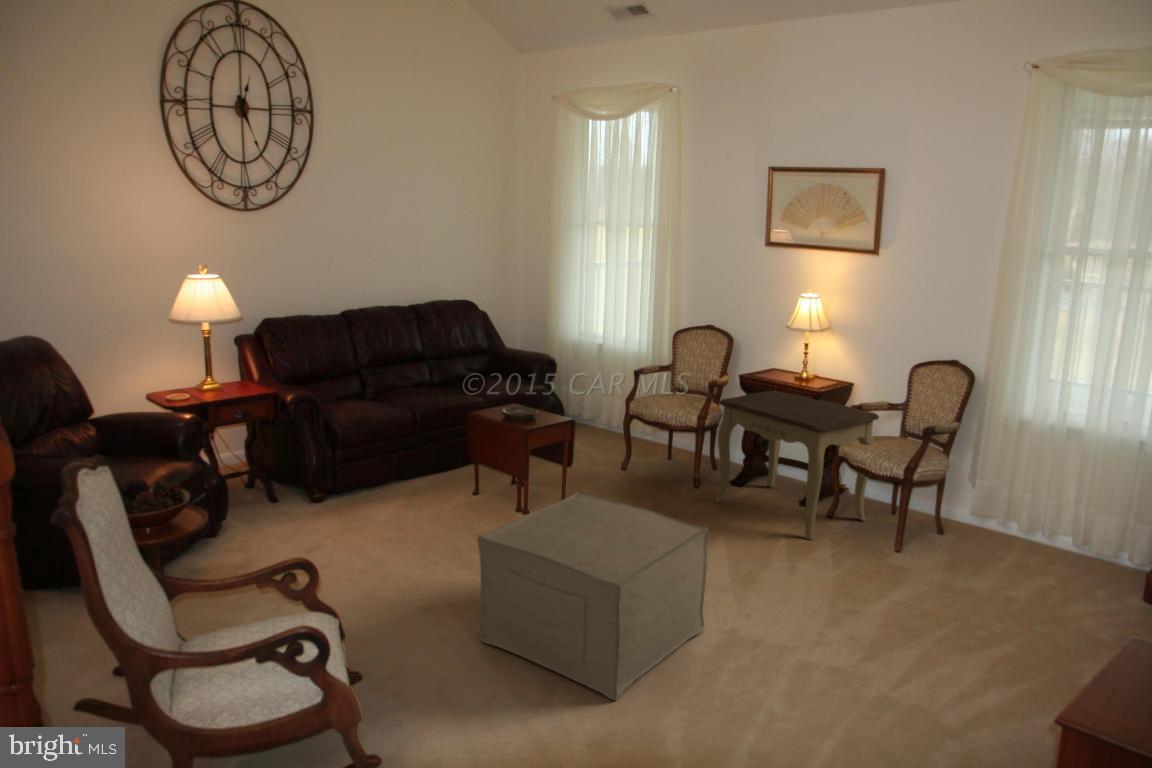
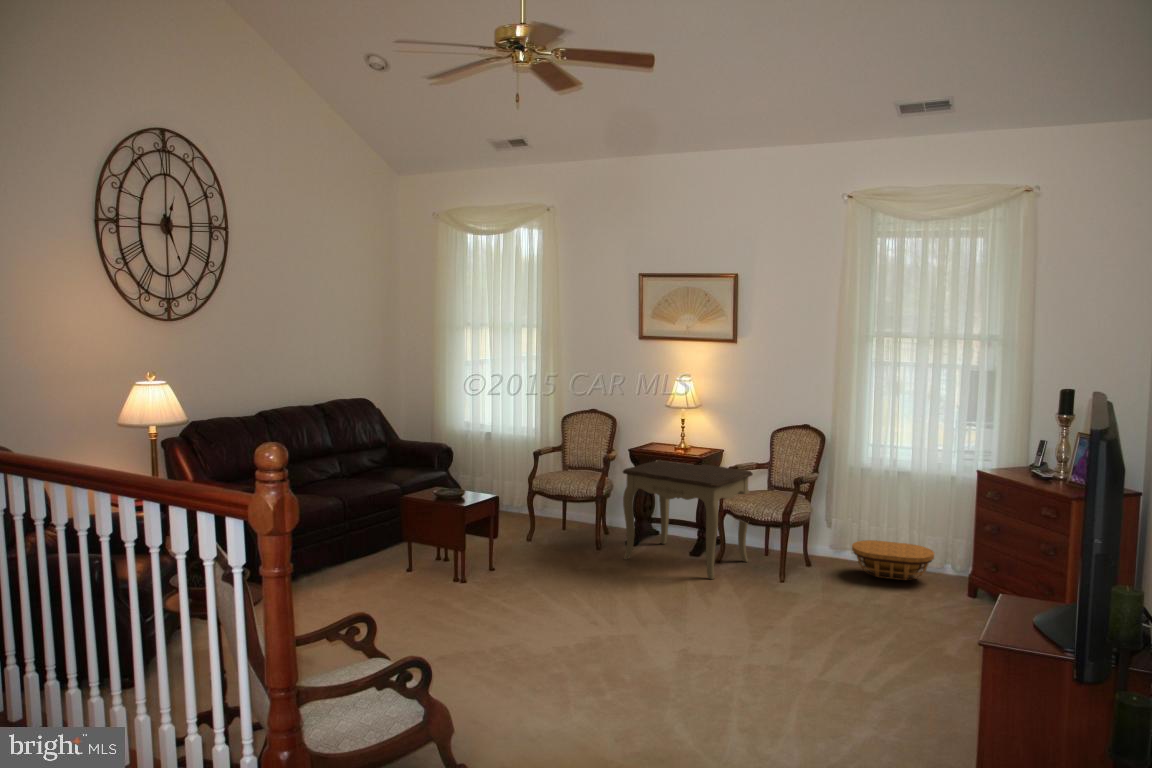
ottoman: present [477,491,708,700] -> none [481,548,660,706]
basket: none [999,513,1113,570] -> present [852,540,934,580]

